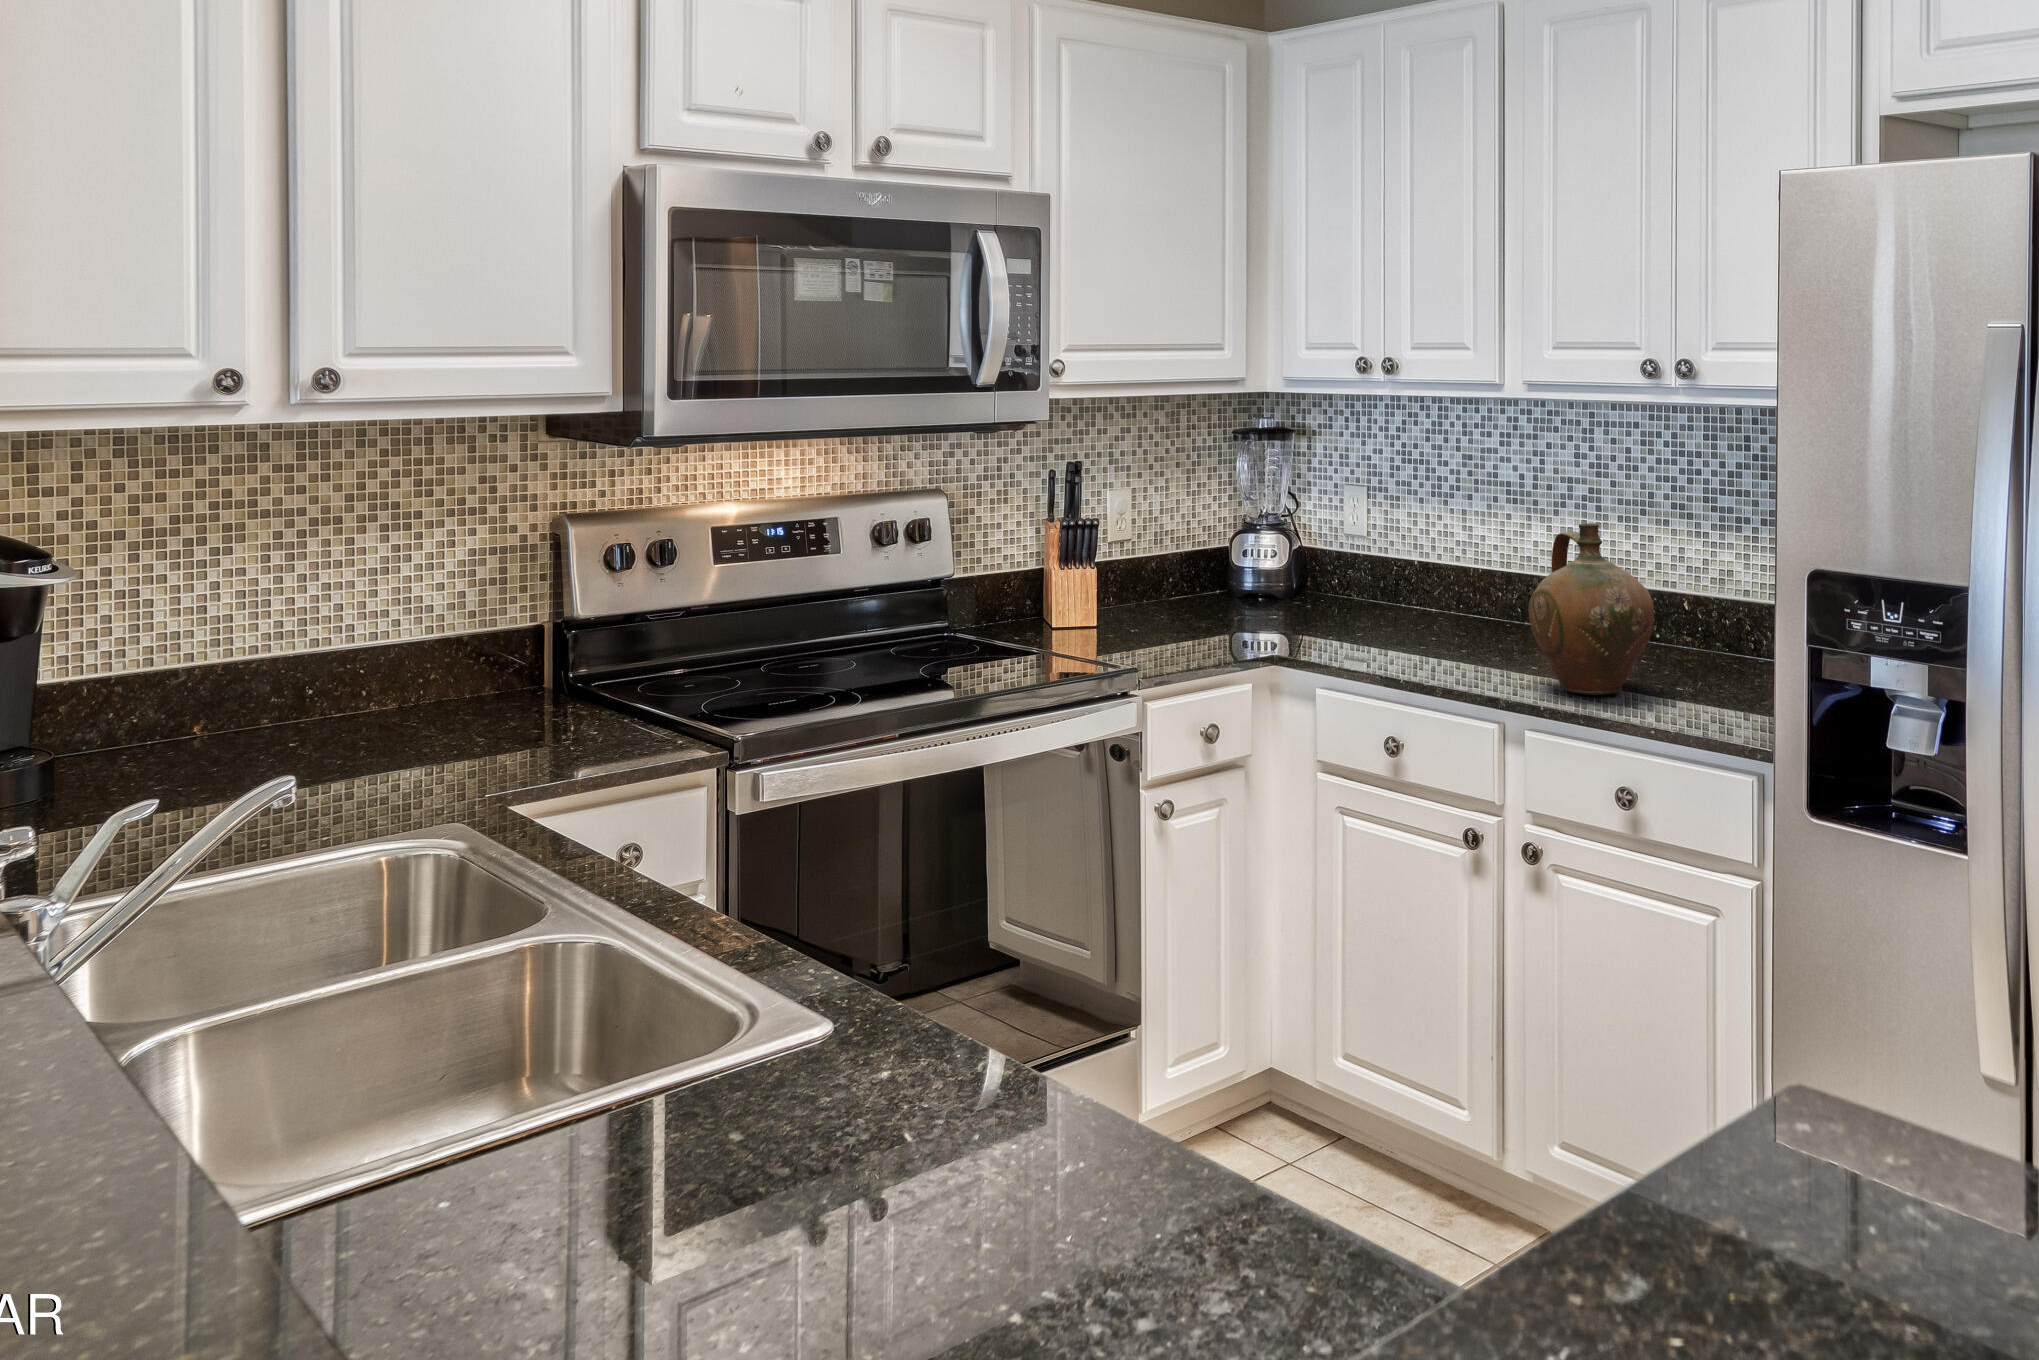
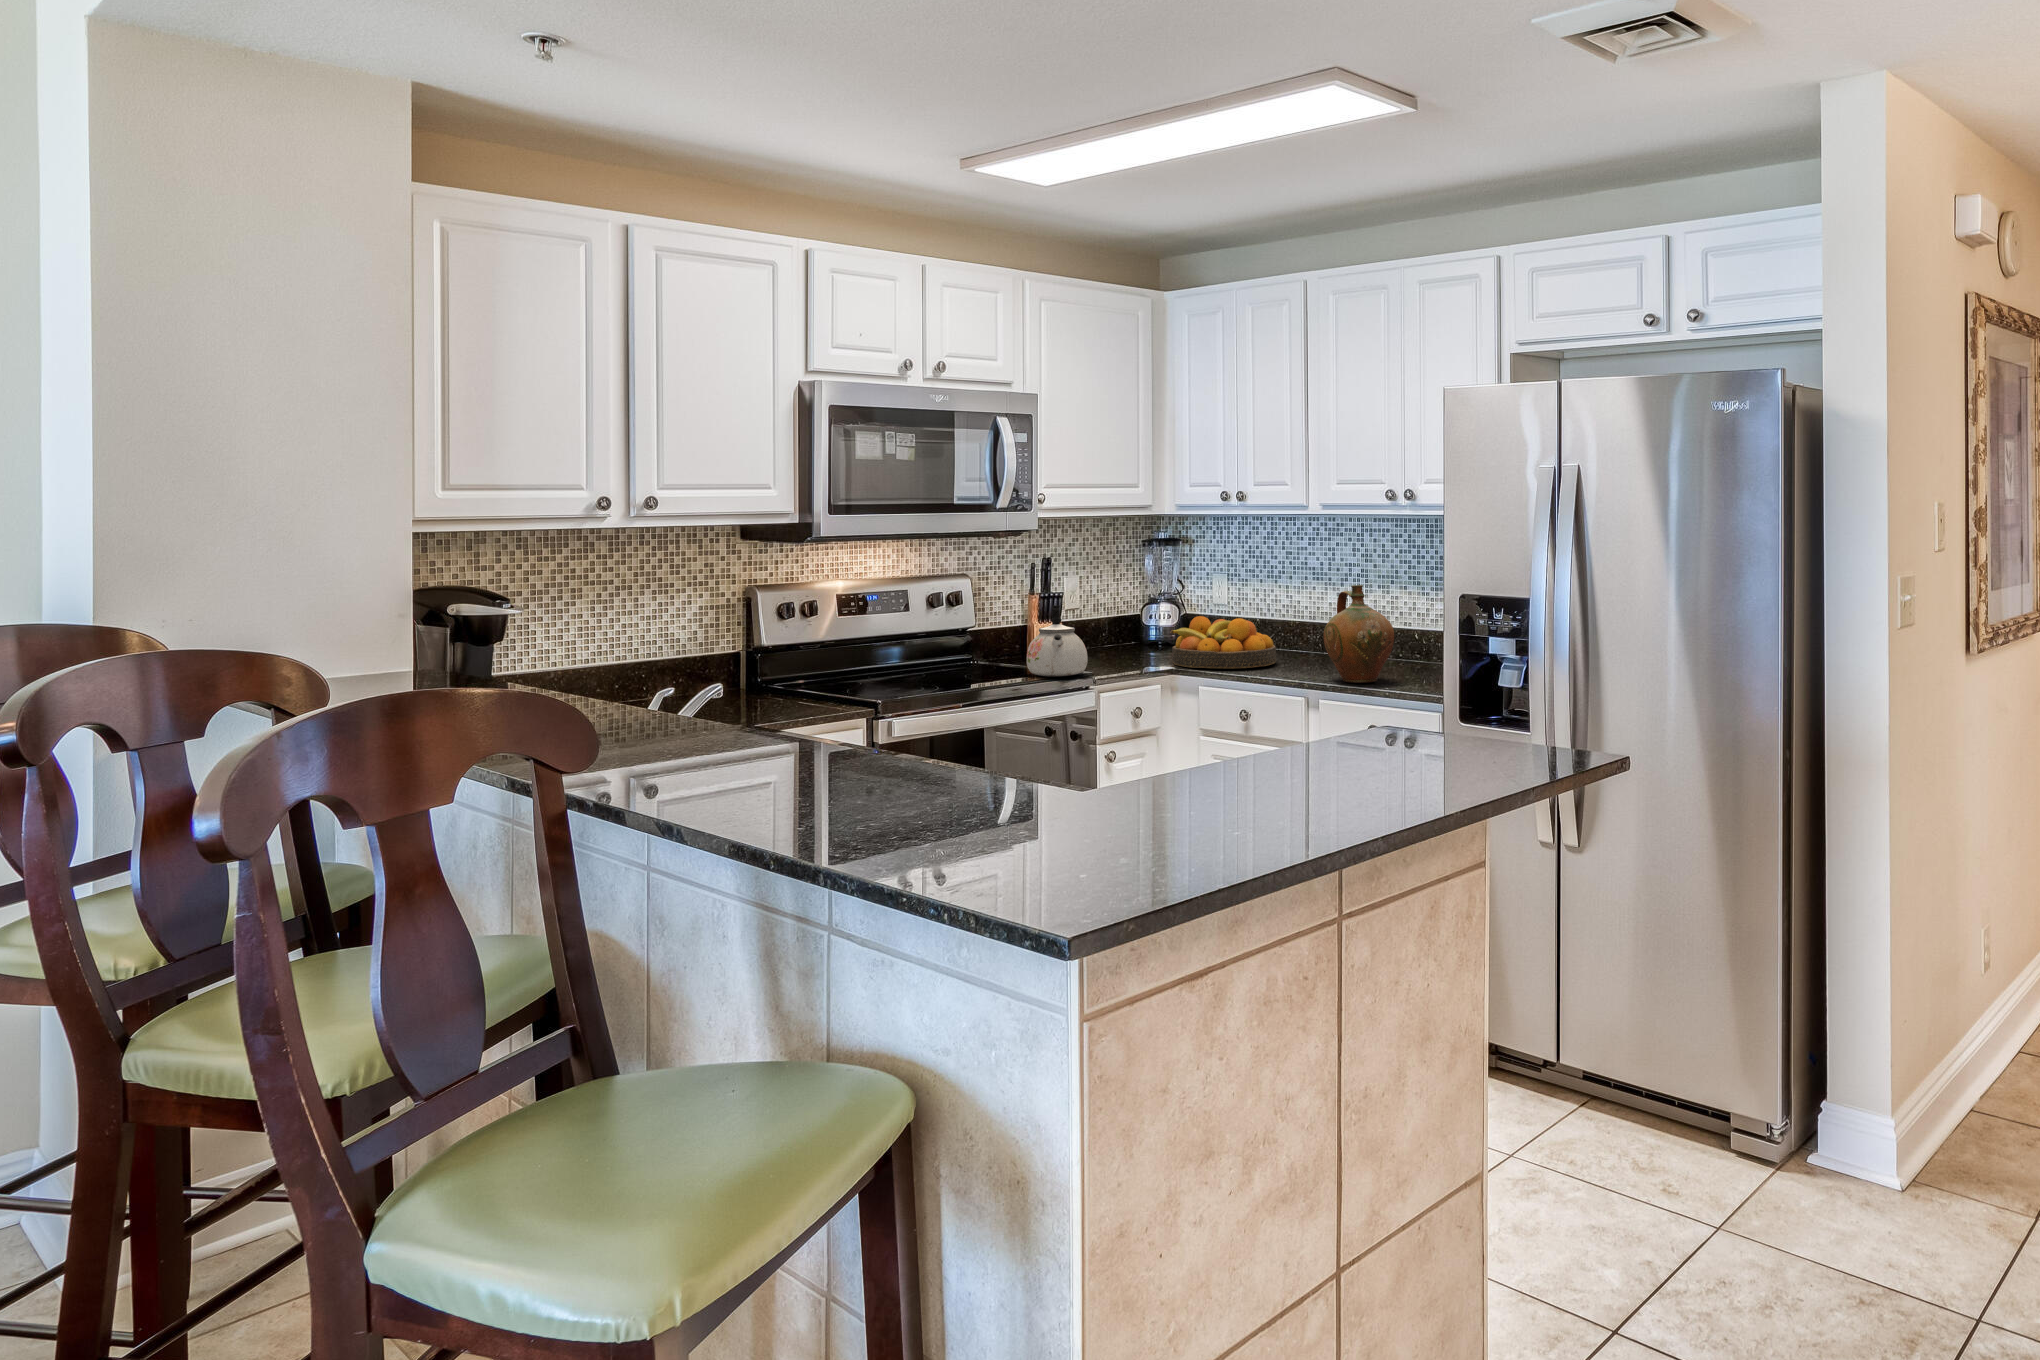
kettle: none [1026,547,1127,668] -> present [1027,605,1088,677]
fruit bowl: none [1269,563,1445,656] -> present [1170,616,1276,668]

